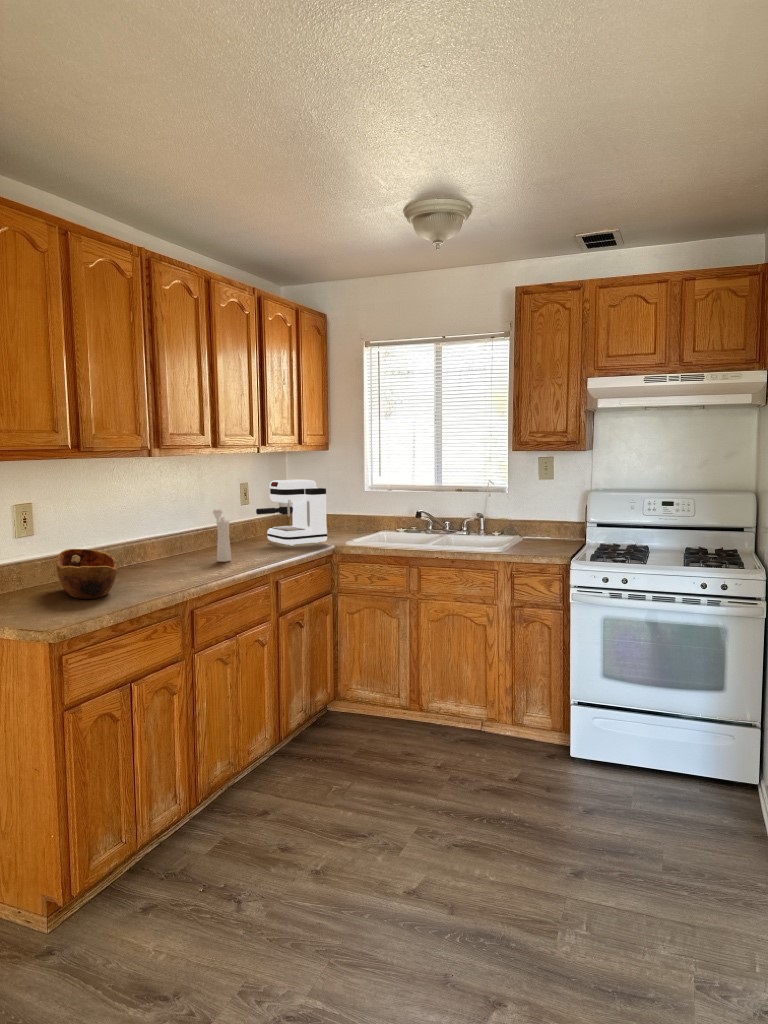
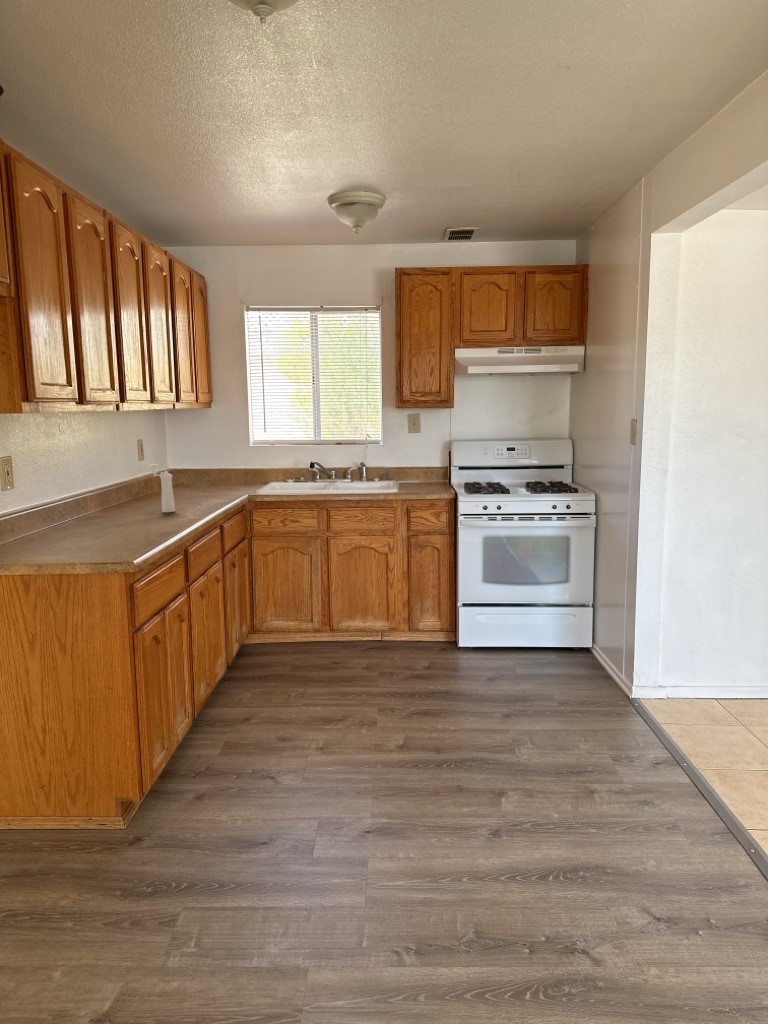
coffee maker: present [256,479,327,546] -> none [171,436,237,497]
wooden bowl: present [56,549,117,599] -> none [47,503,123,546]

